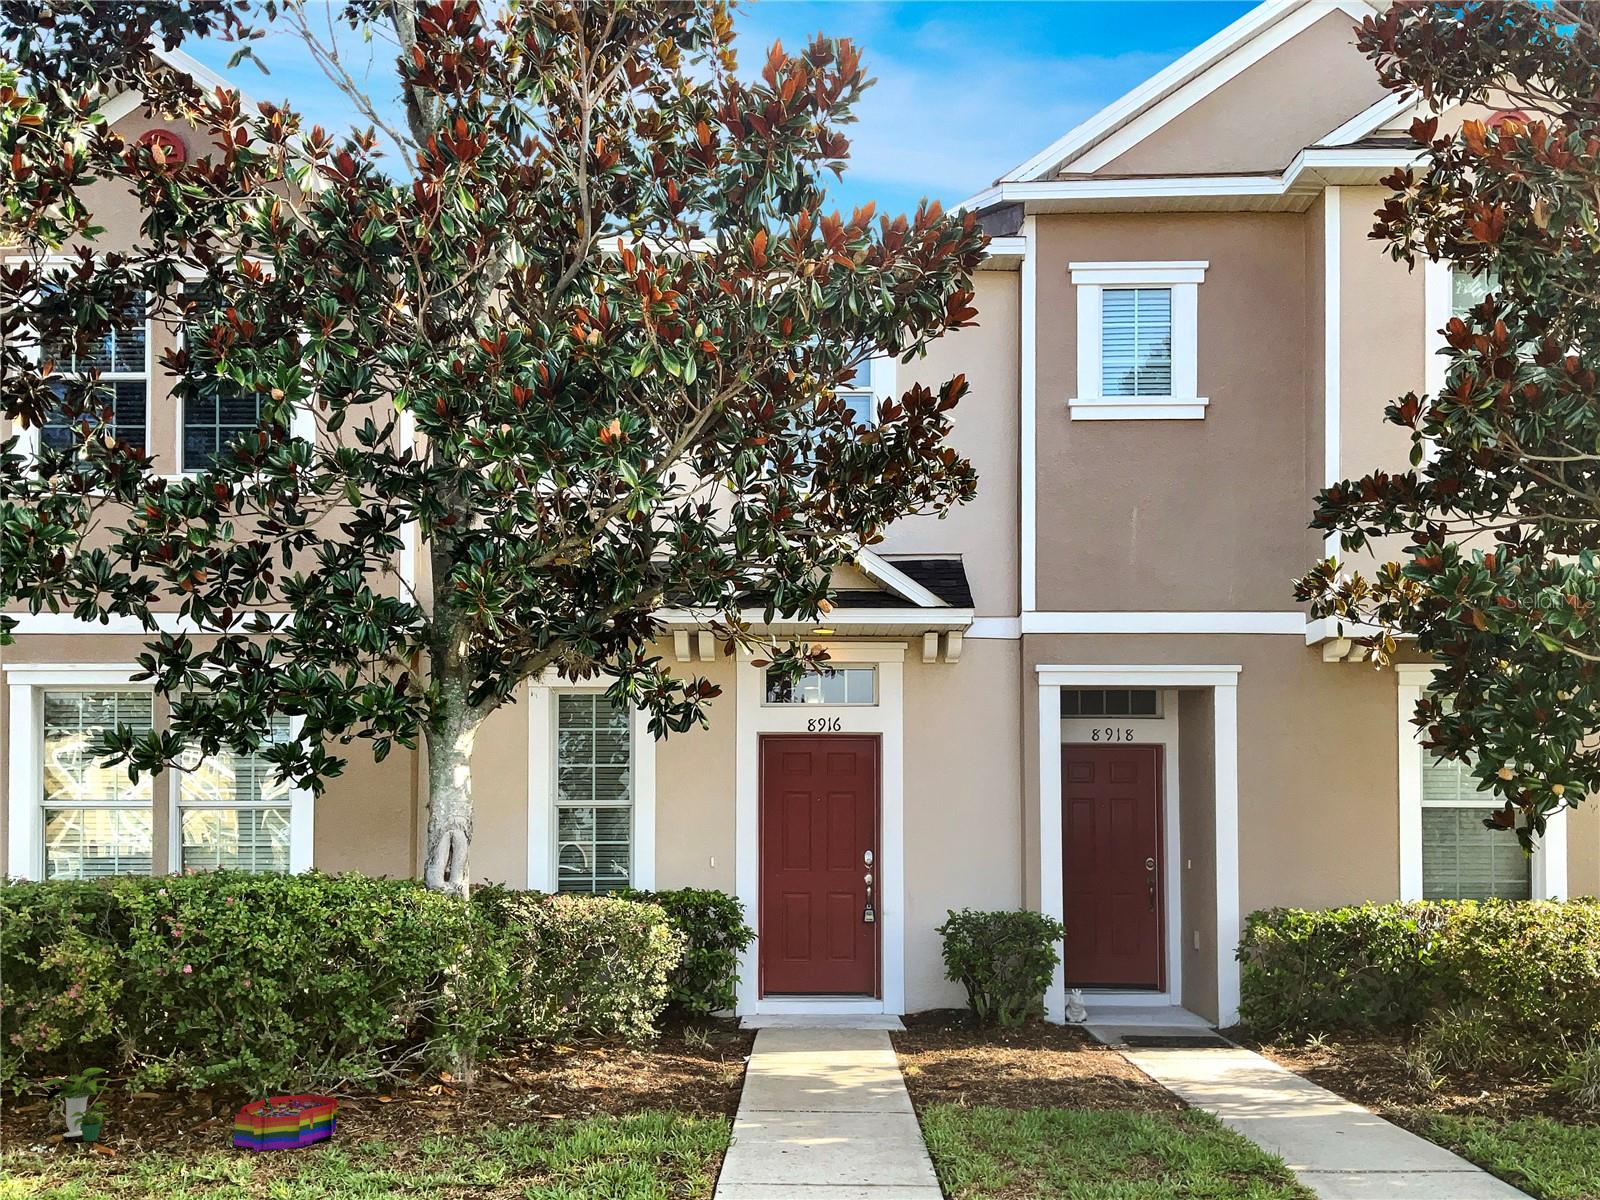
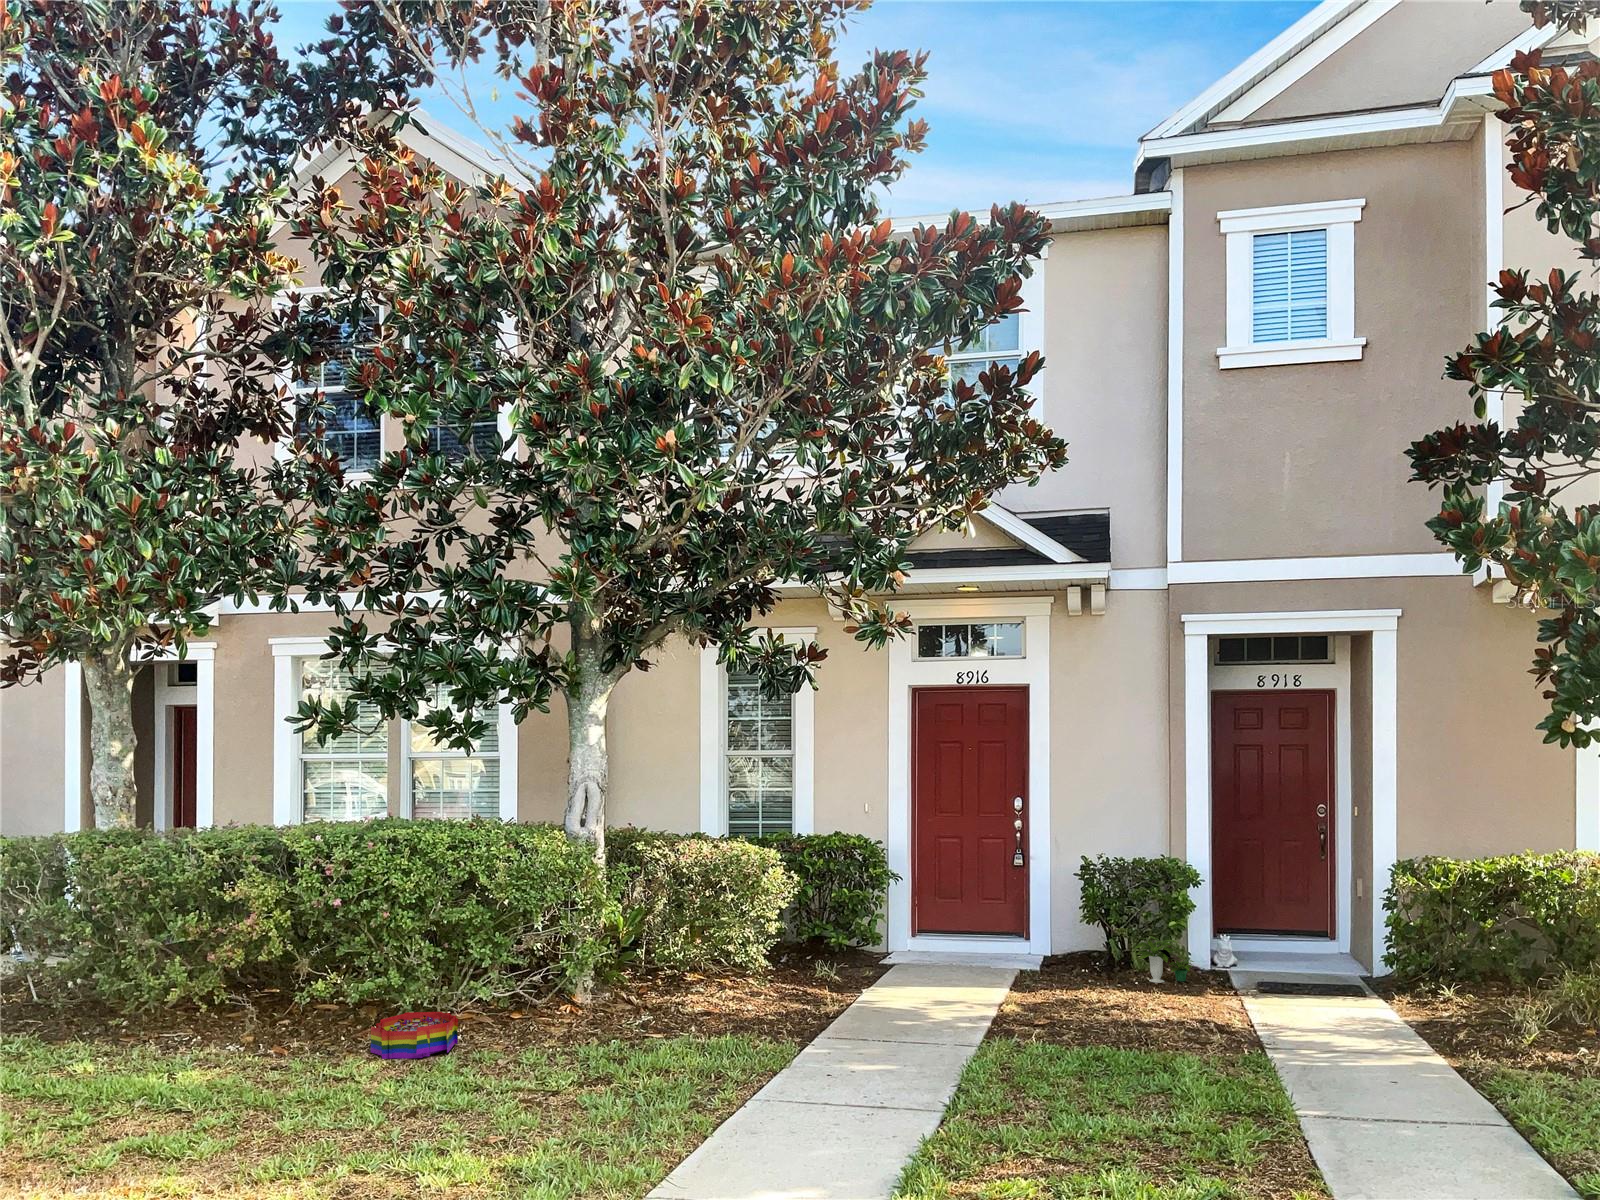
potted plant: present [41,1068,111,1141] -> present [1136,936,1194,983]

